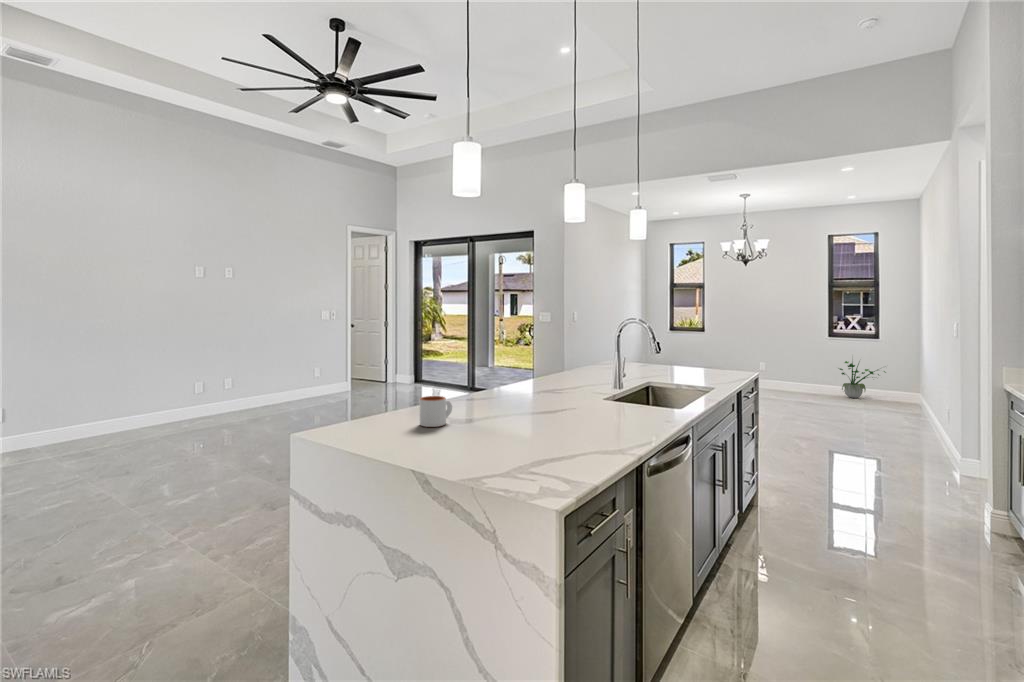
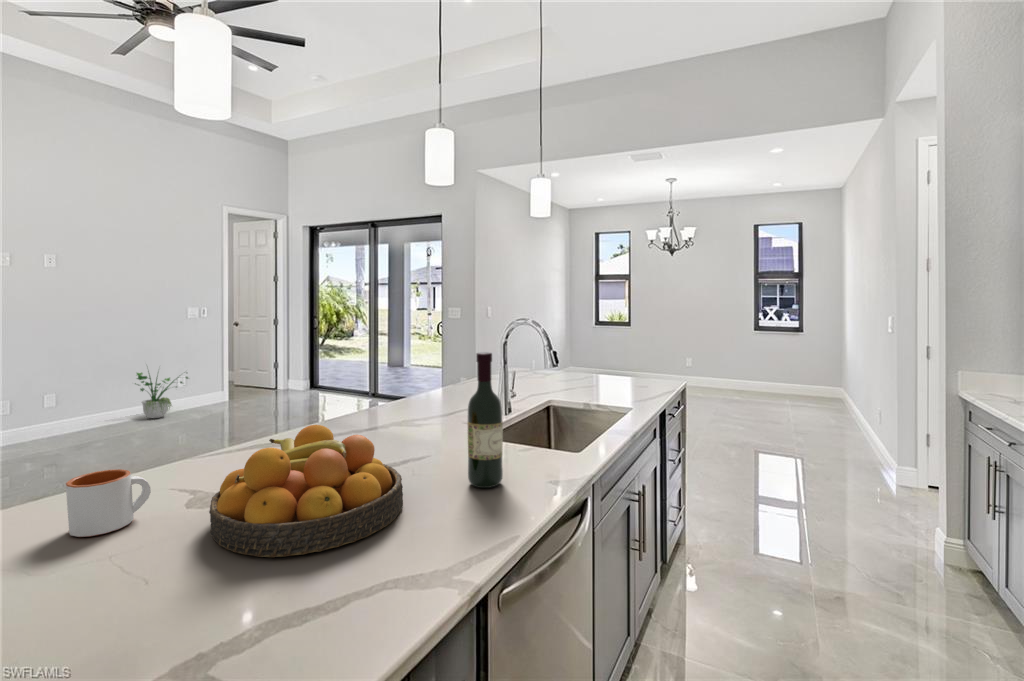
wine bottle: none [620,338,642,419] -> present [467,352,503,488]
potted plant: present [840,361,886,398] -> present [135,373,188,418]
fruit bowl: none [491,377,589,436] -> present [209,425,403,557]

